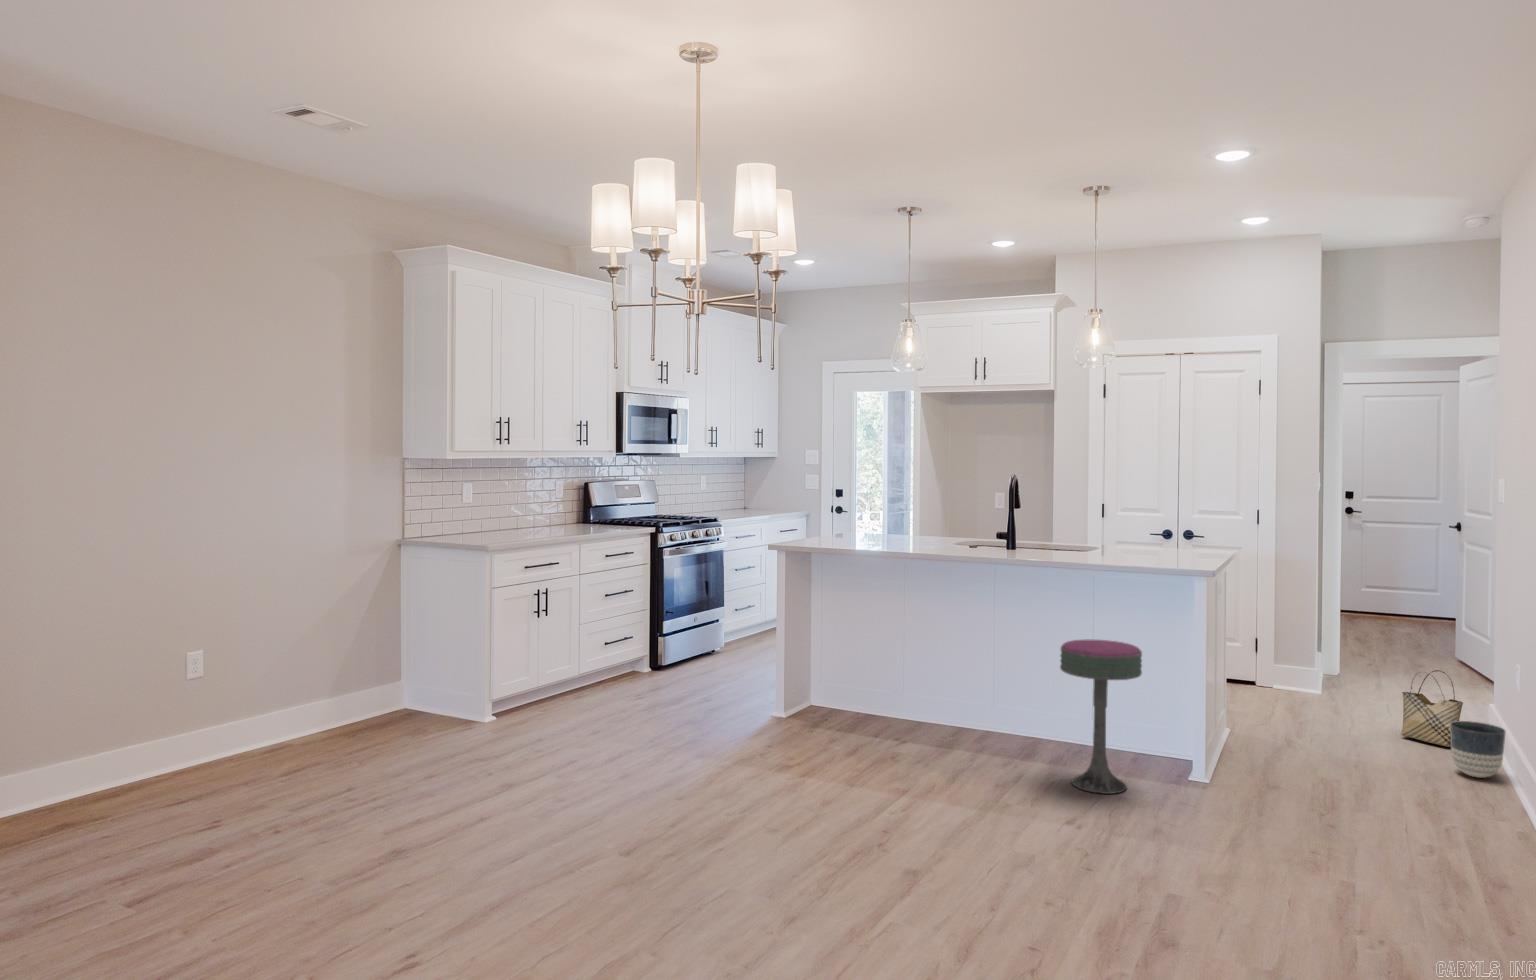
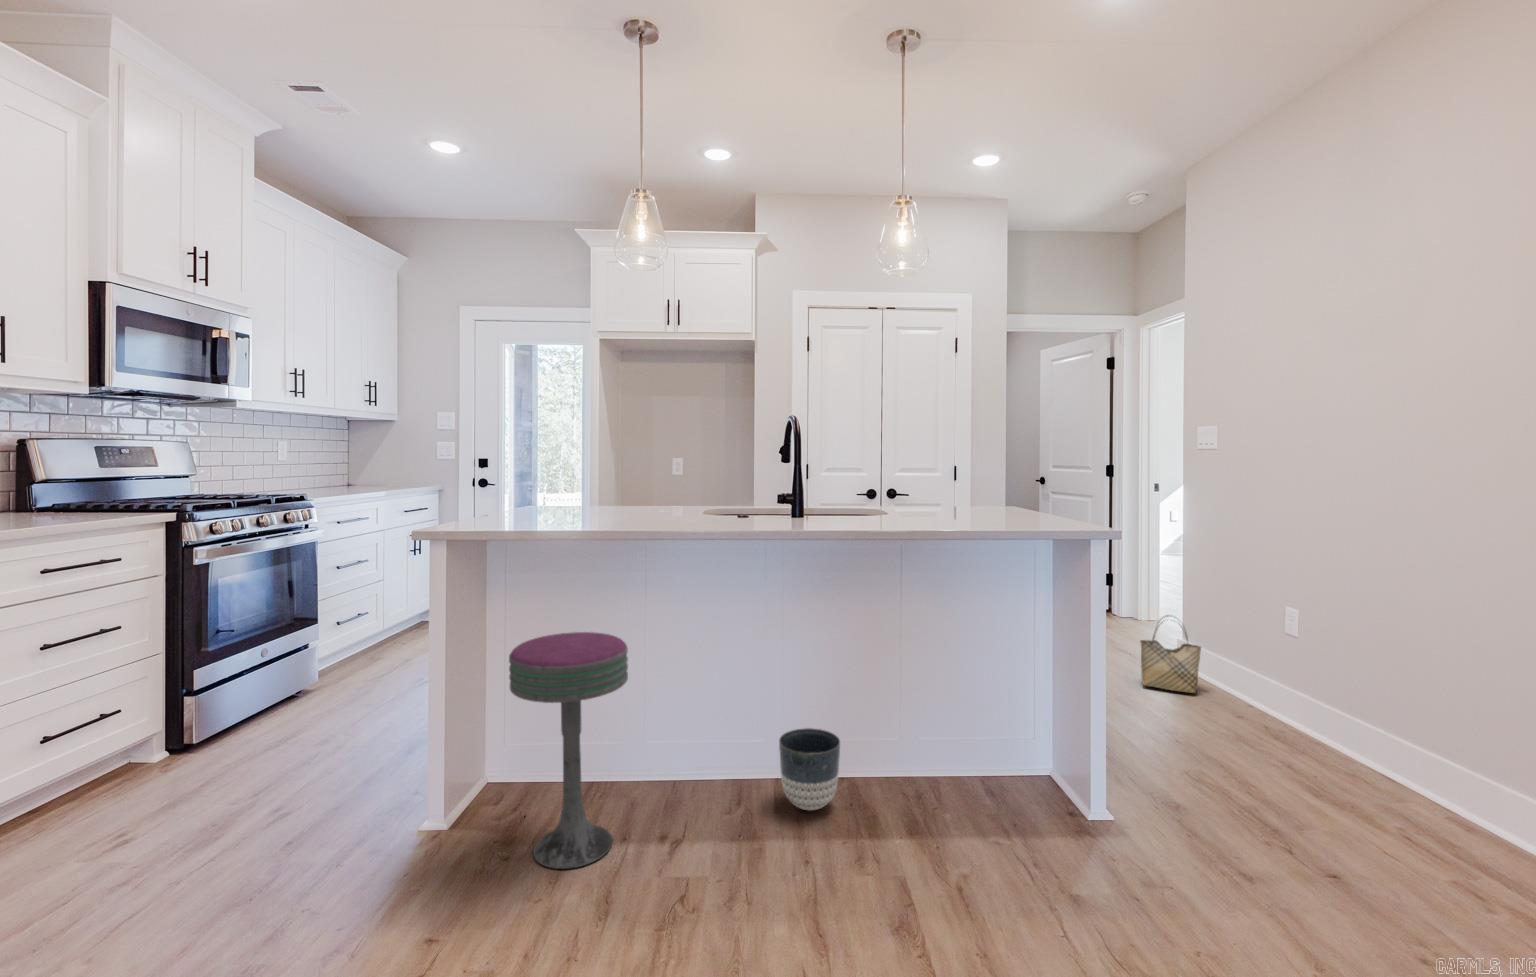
bar stool: present [1060,639,1142,794] -> present [509,632,628,869]
planter: present [1450,721,1505,778] -> present [779,728,840,810]

